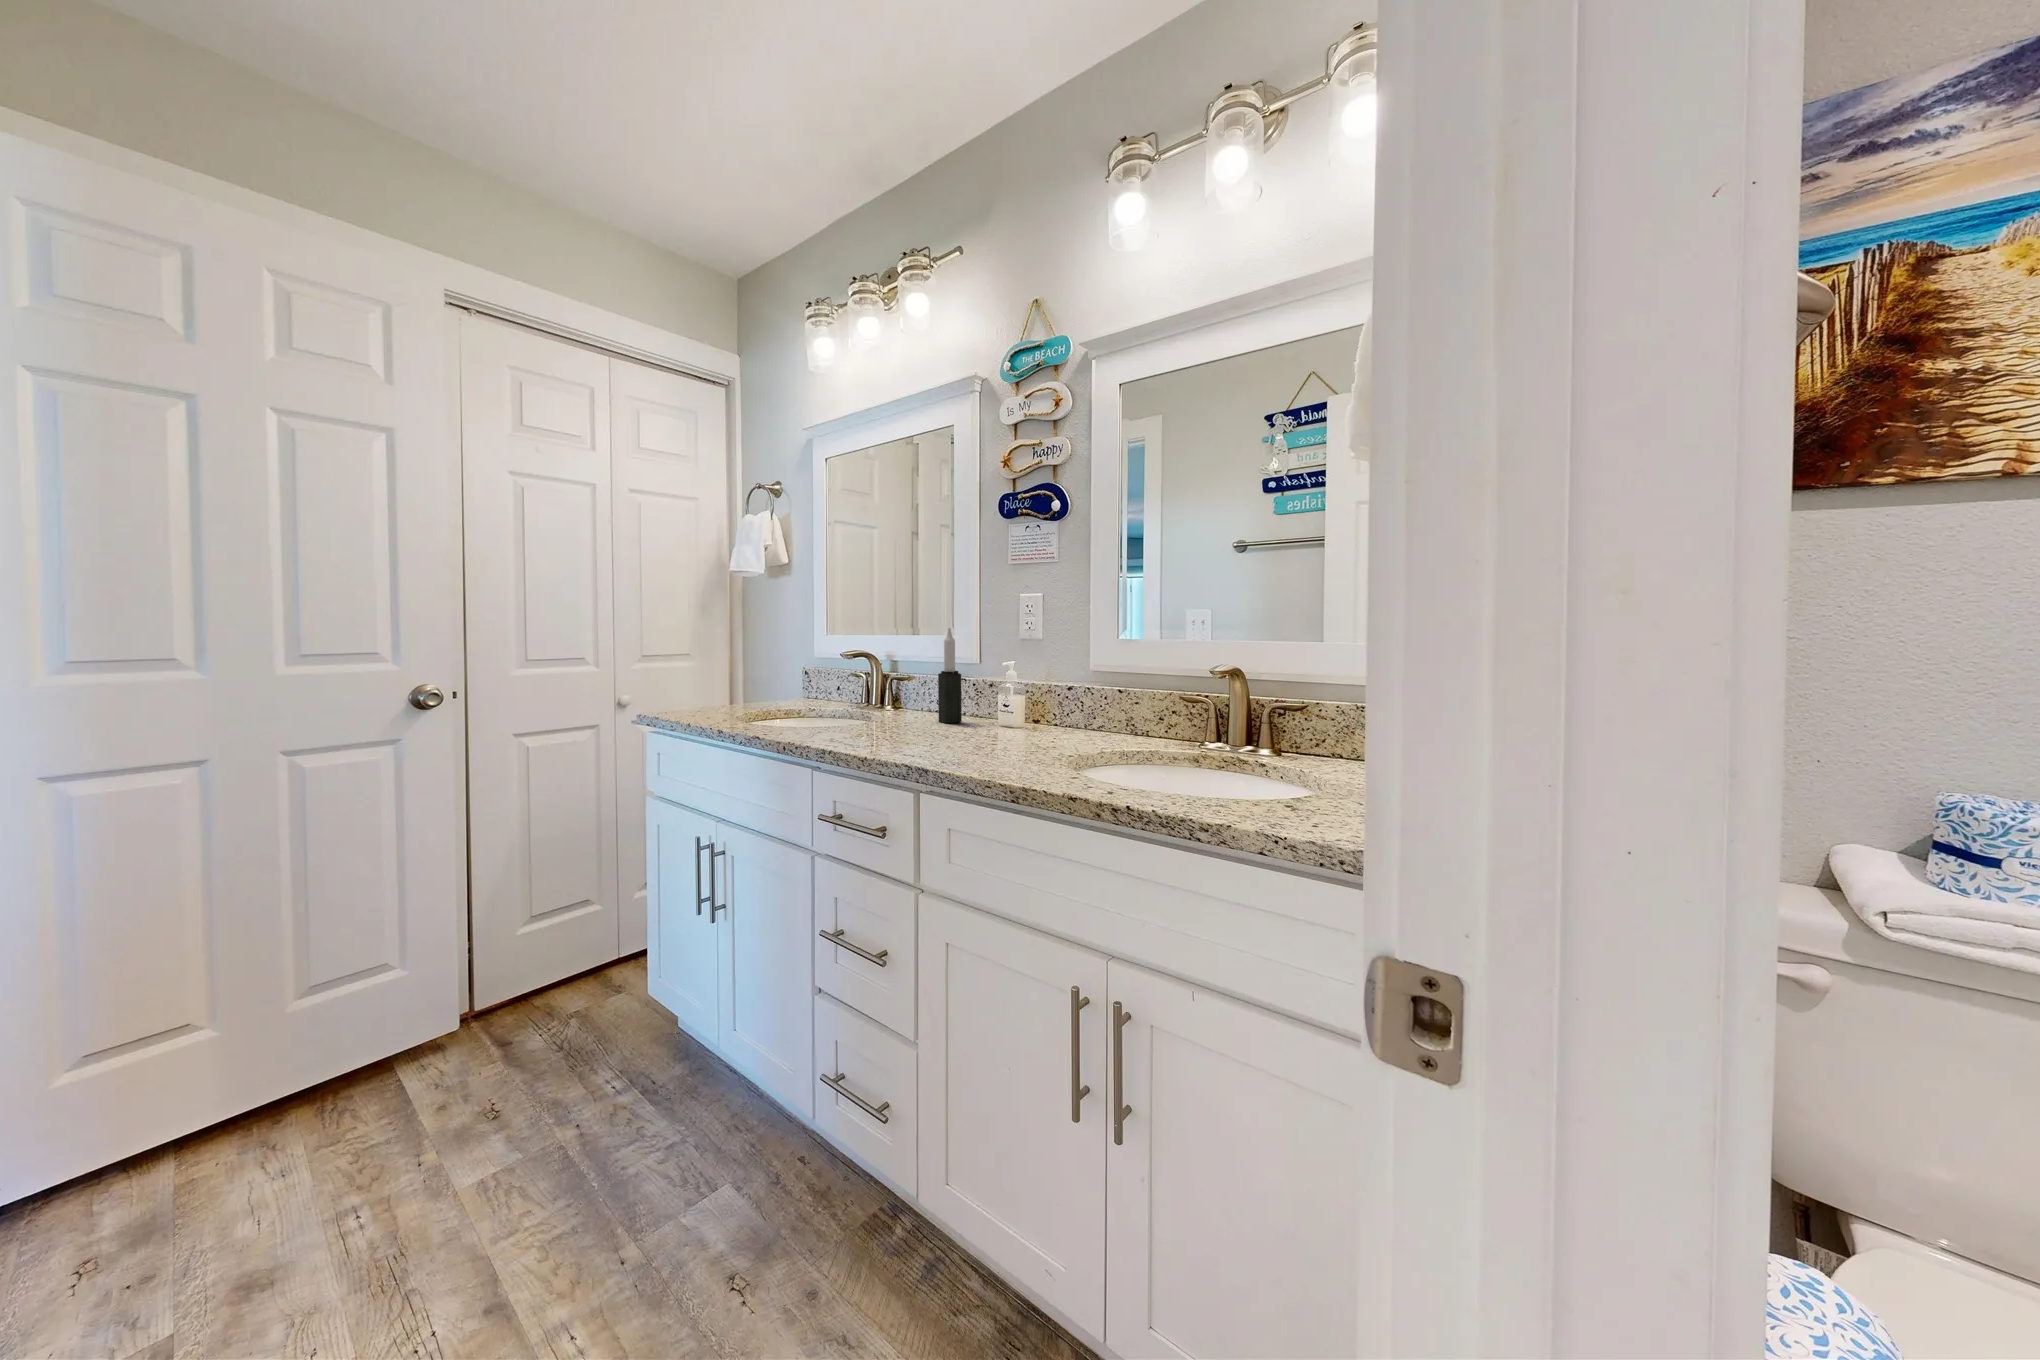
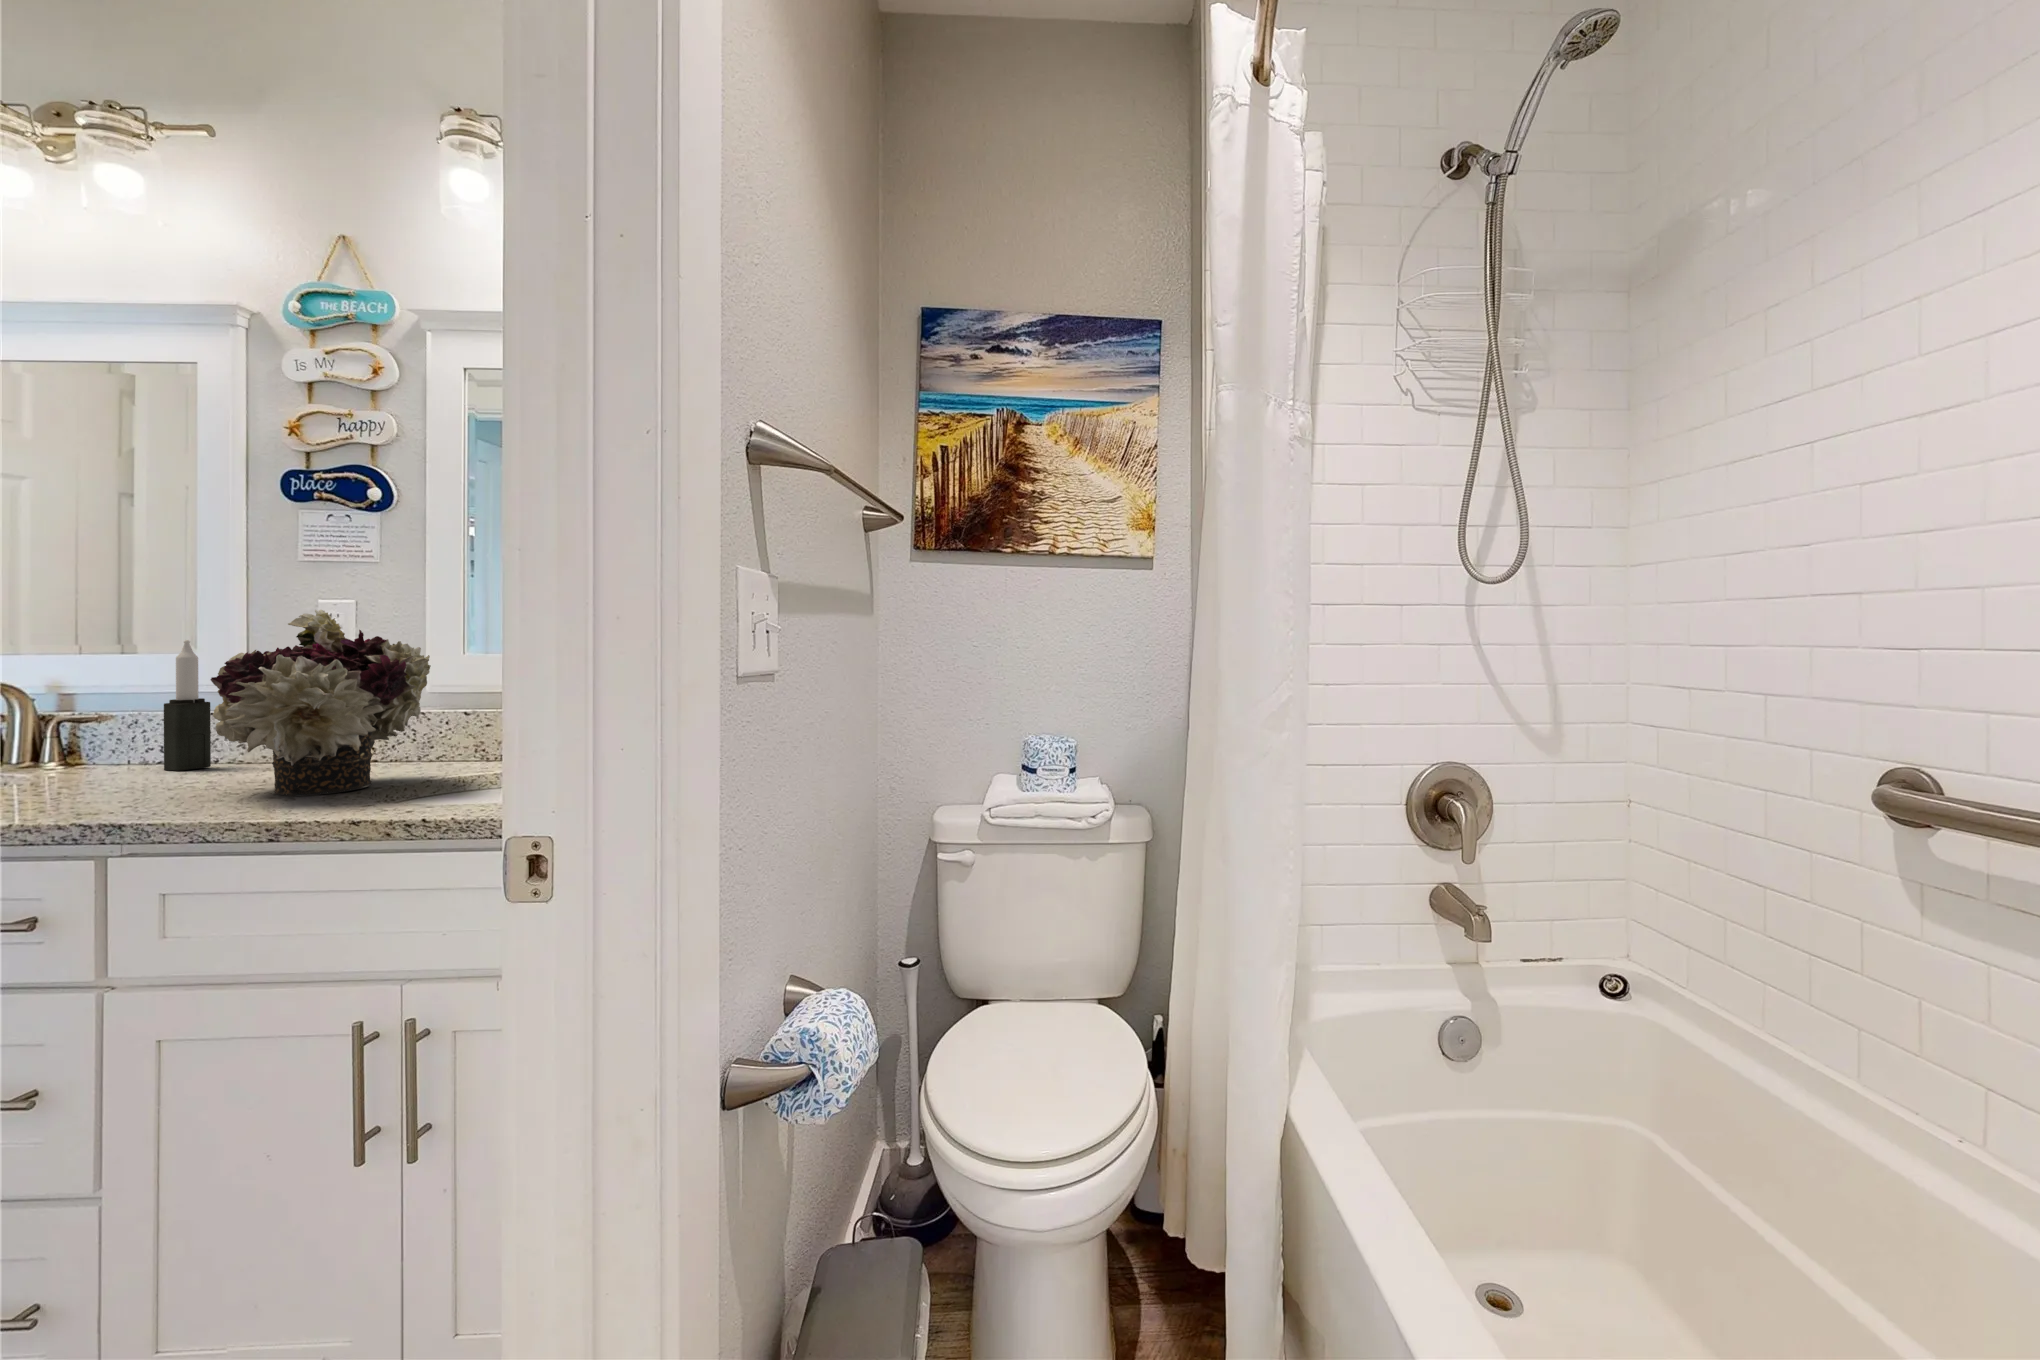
flower arrangement: none [971,603,1107,760] -> present [210,610,431,796]

